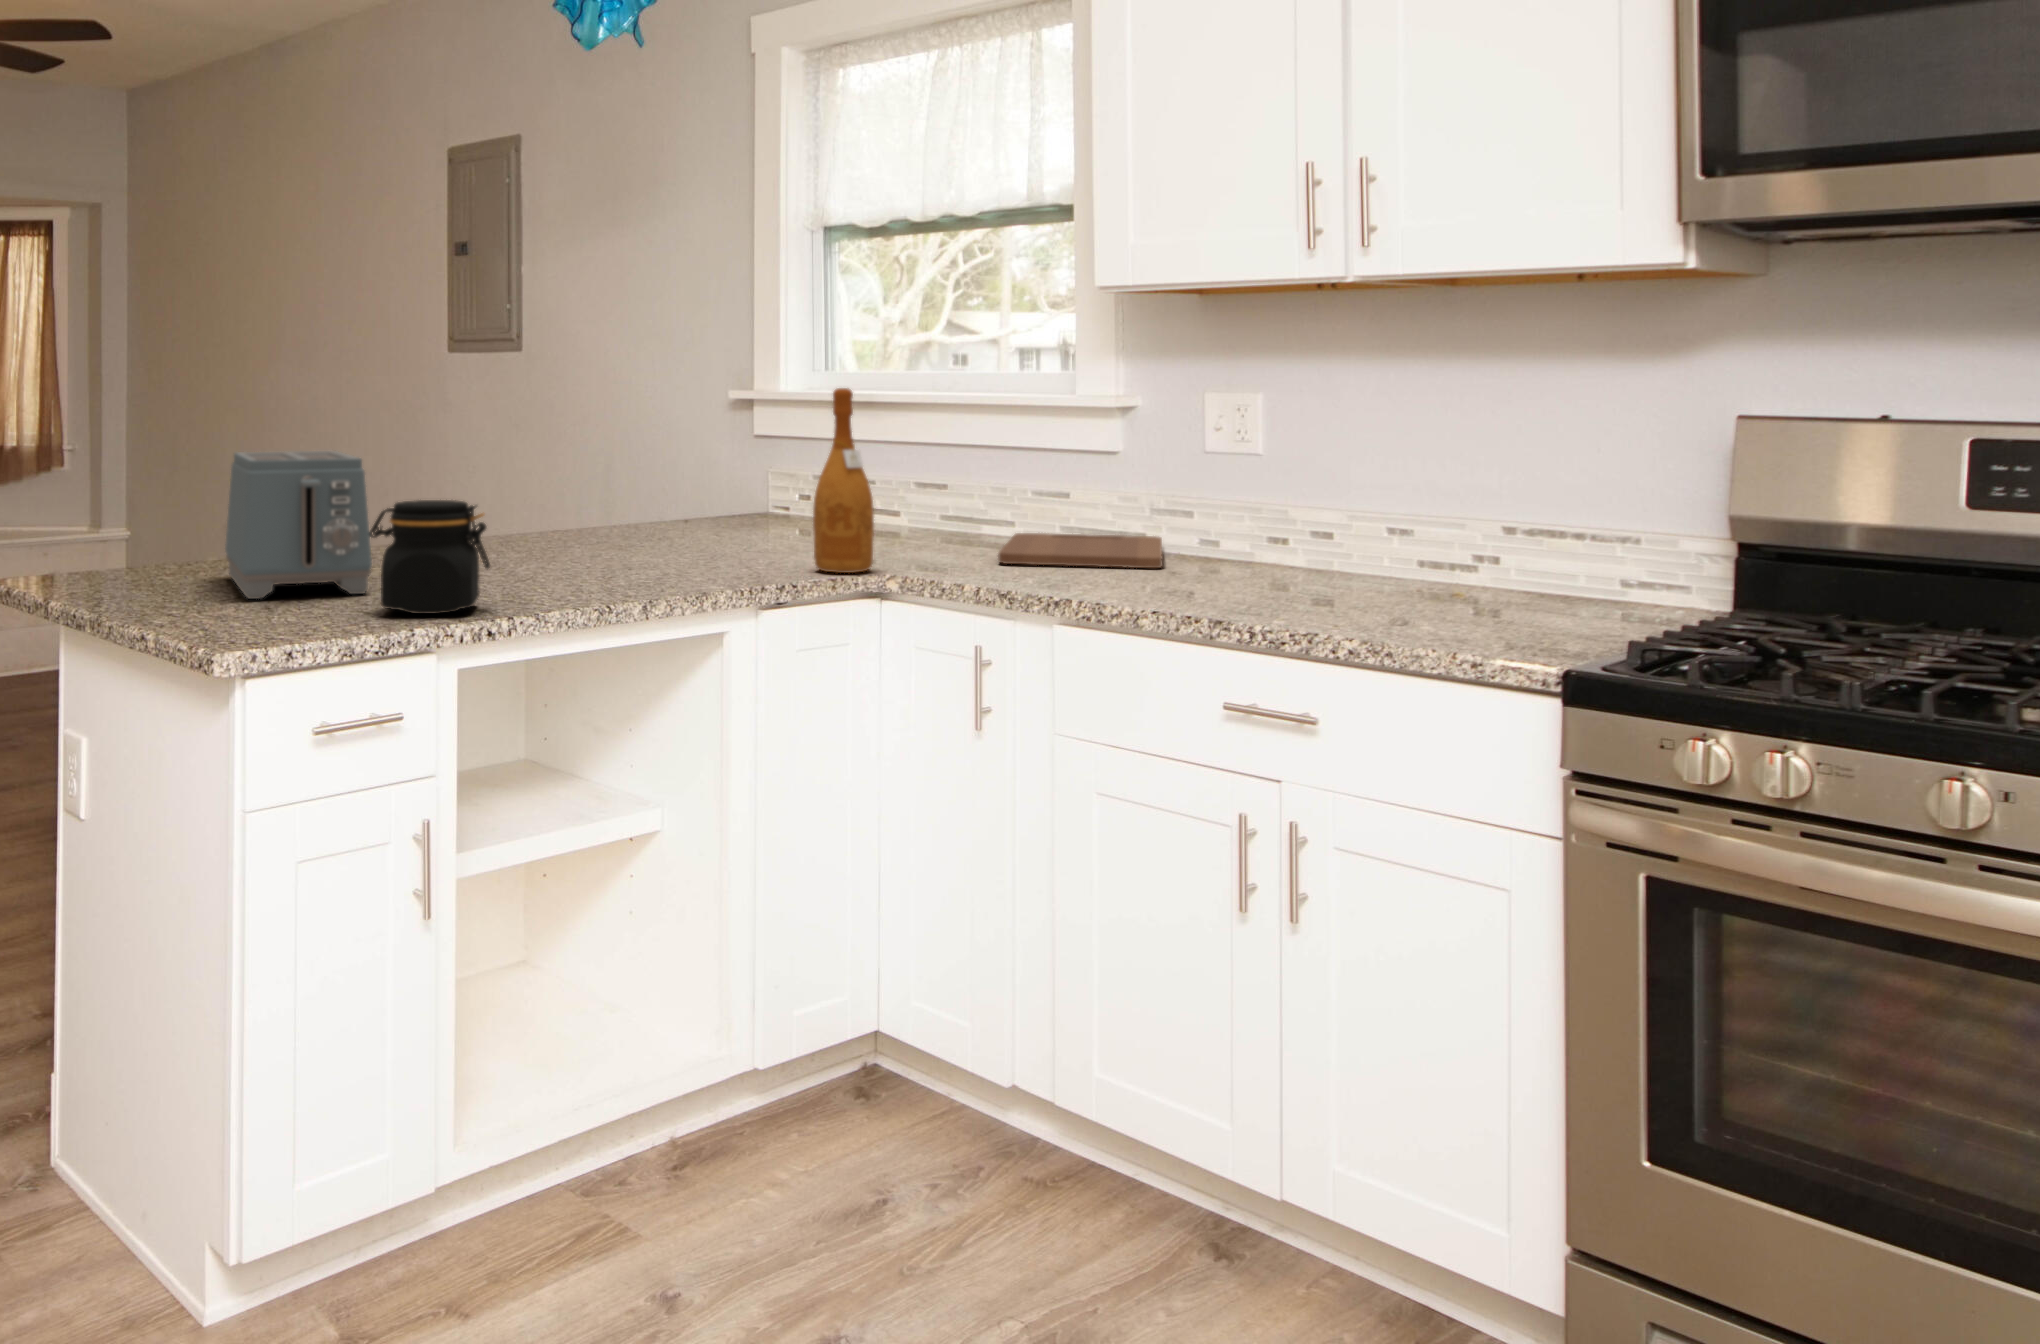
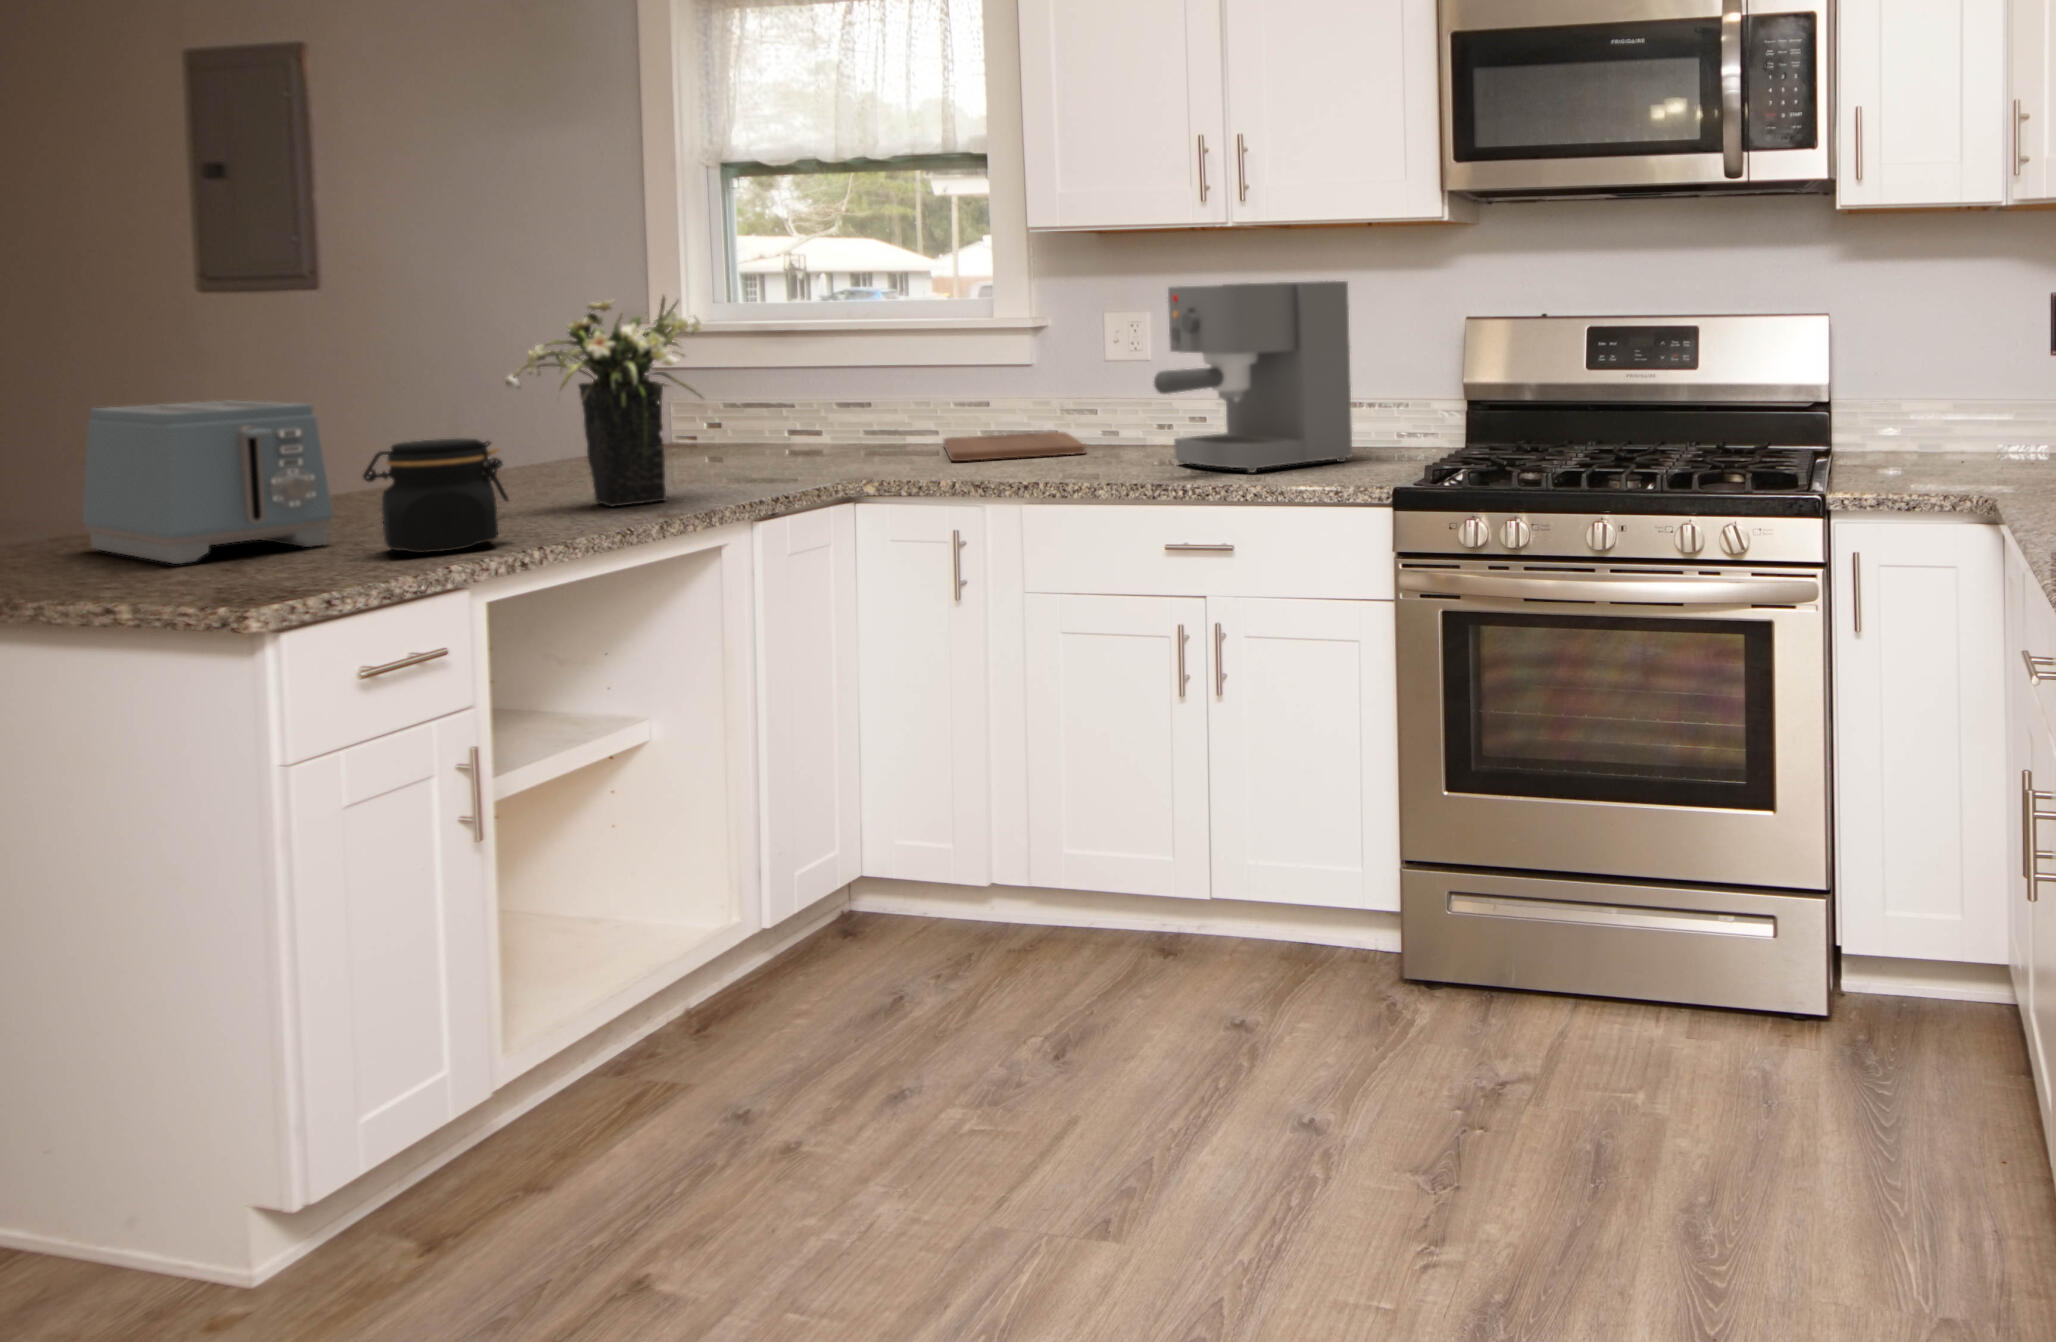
coffee maker: none [1208,352,1521,621] -> present [1154,281,1352,473]
flower arrangement: none [533,359,723,581] -> present [505,296,703,507]
wine bottle: present [813,388,874,573] -> none [791,318,849,481]

